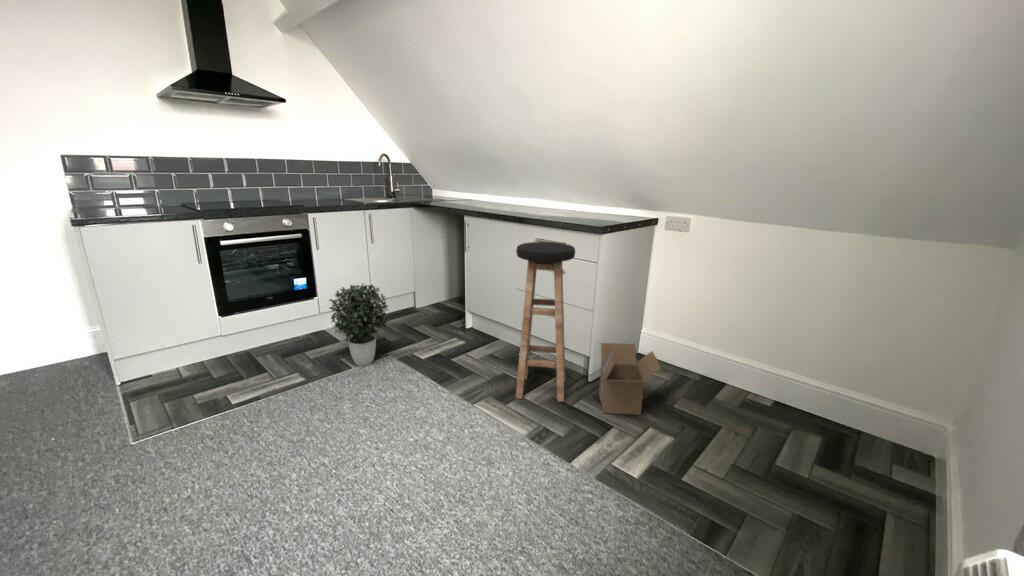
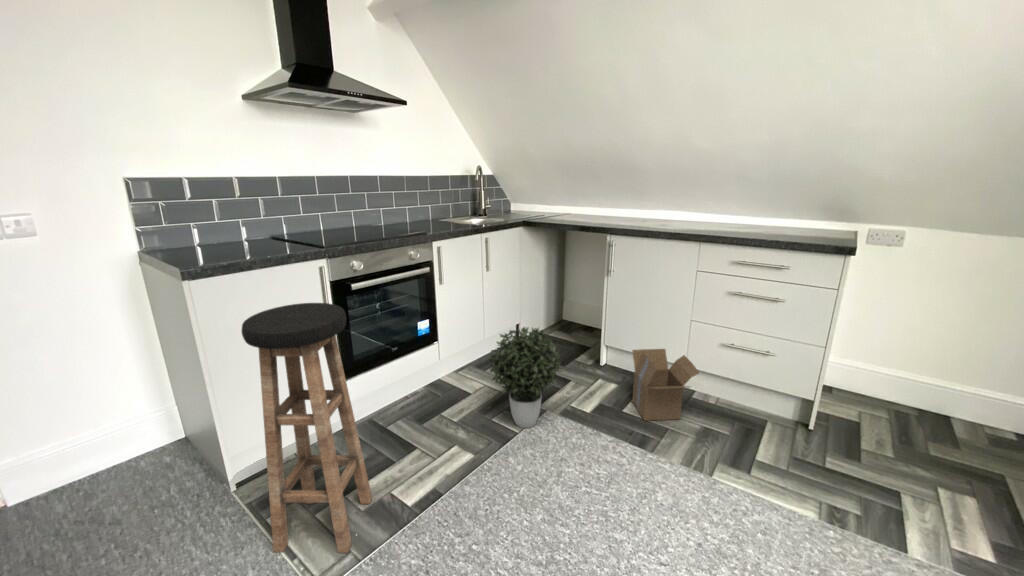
bar stool: present [516,242,575,402] -> present [242,303,372,553]
cardboard box: present [599,343,661,415] -> present [632,349,699,421]

